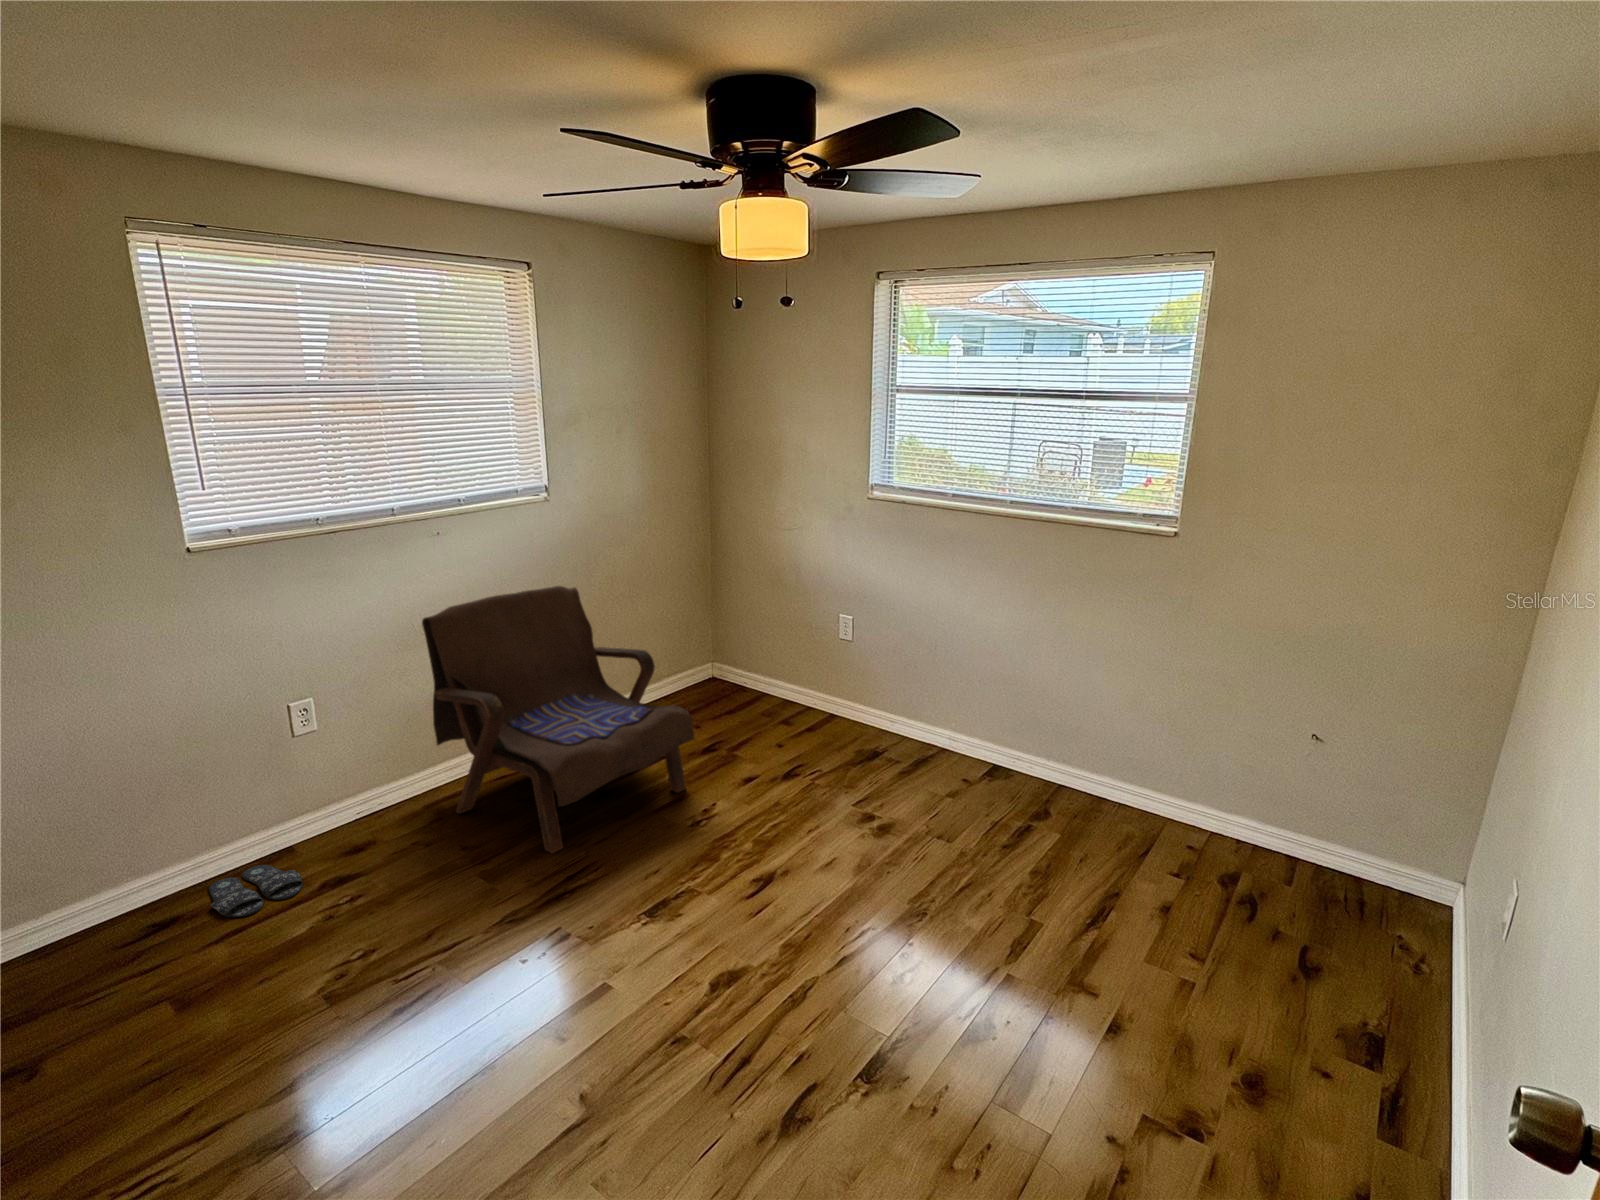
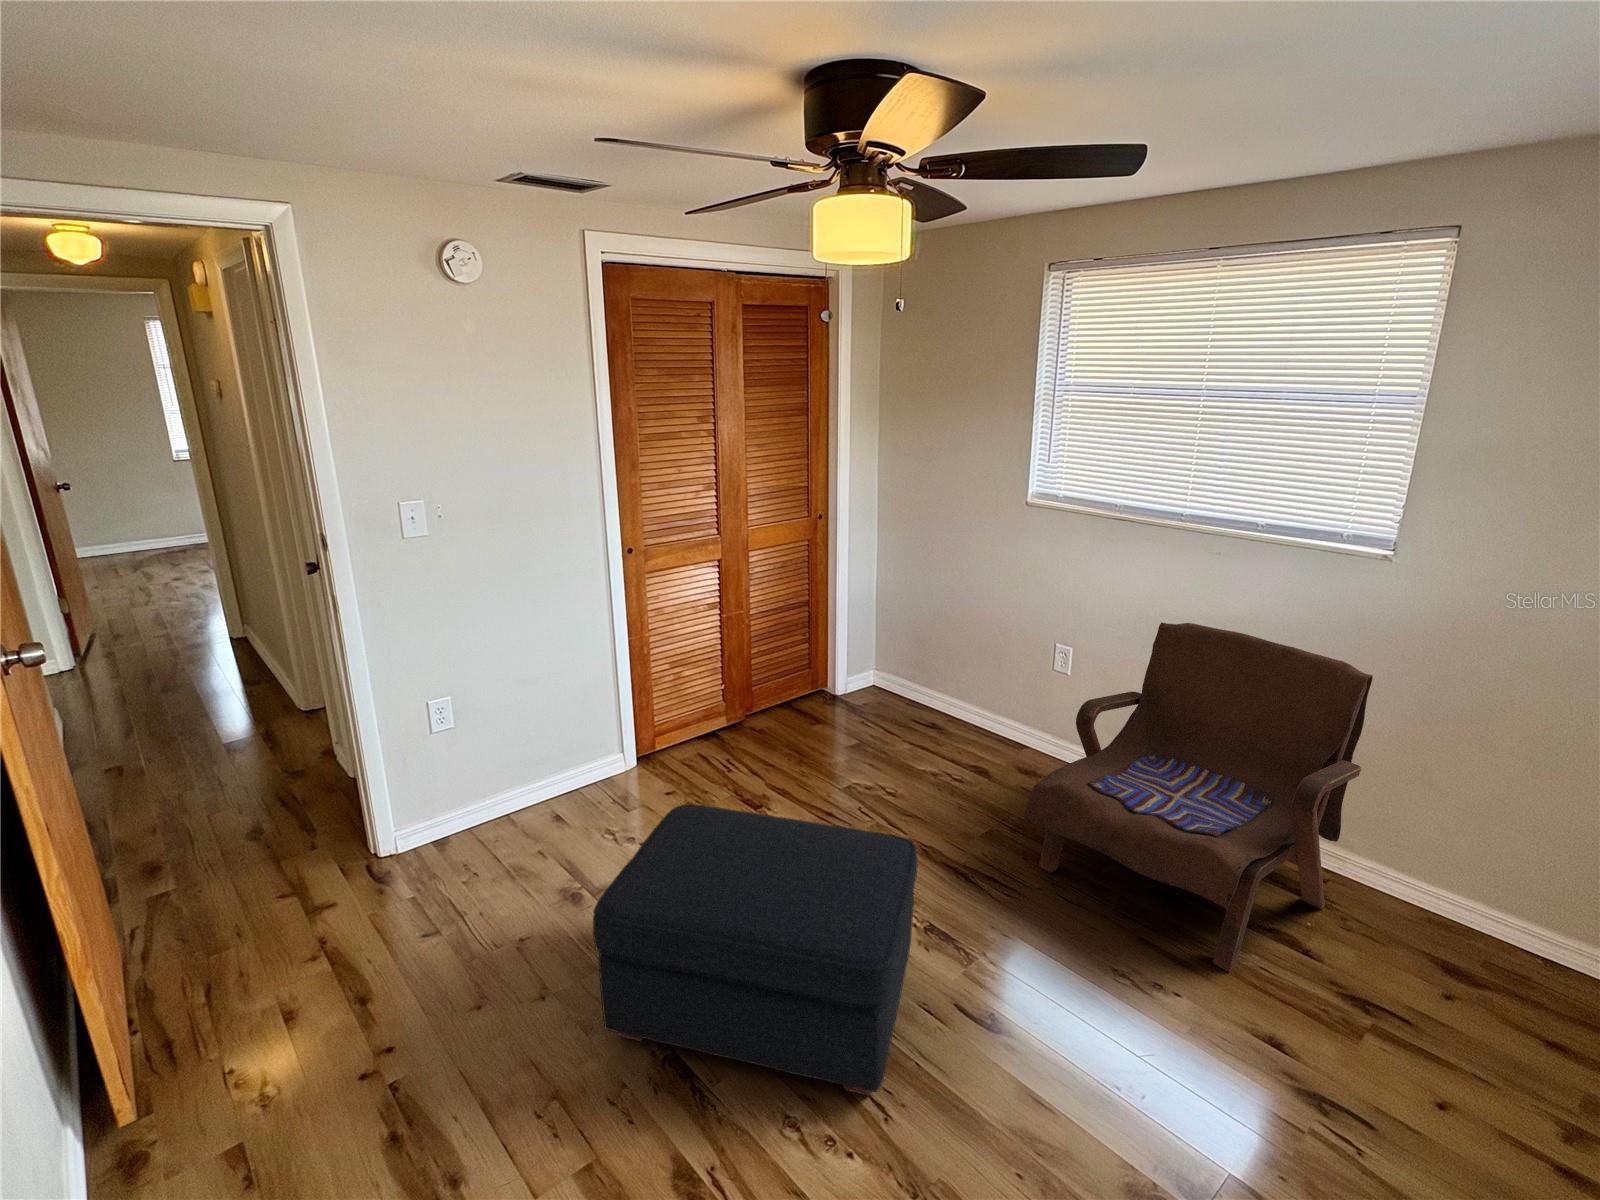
ottoman: none [633,804,887,1132] -> present [593,804,918,1096]
slippers: present [209,865,303,917] -> none [944,730,1007,760]

